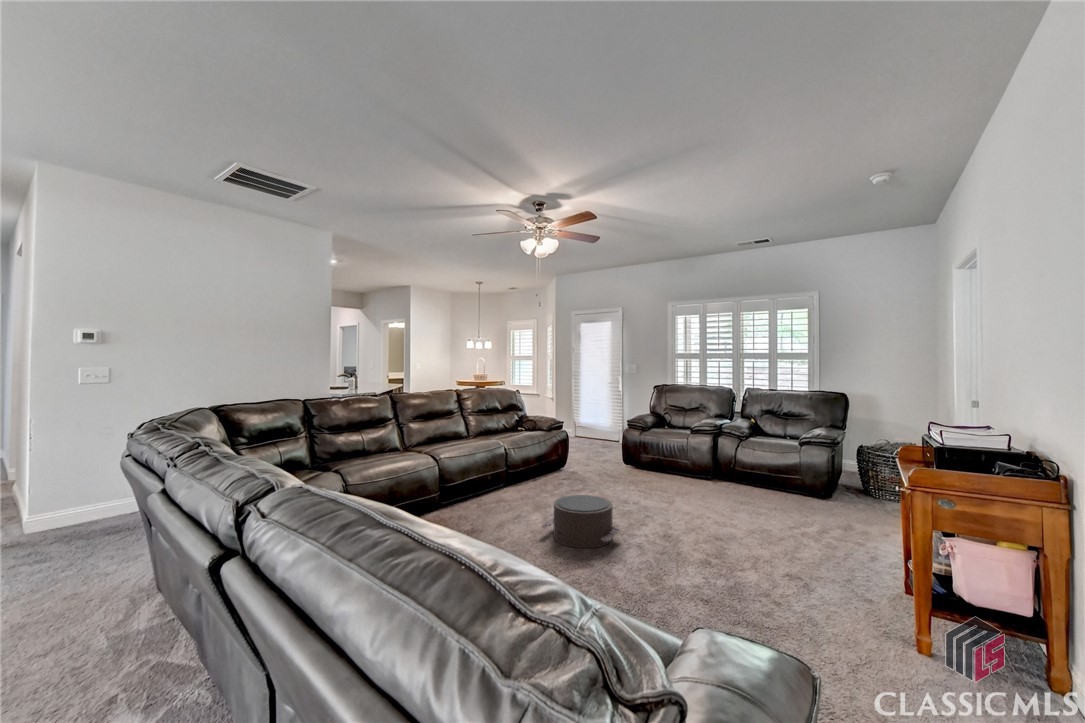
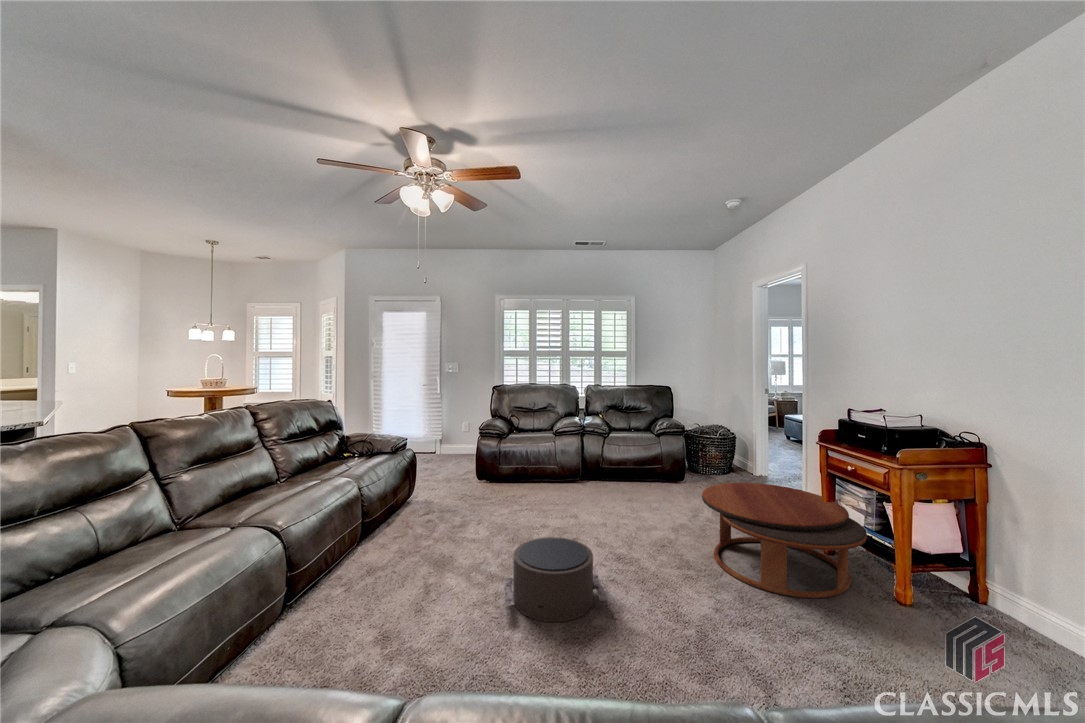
coffee table: none [742,487,897,601] -> present [702,483,867,598]

